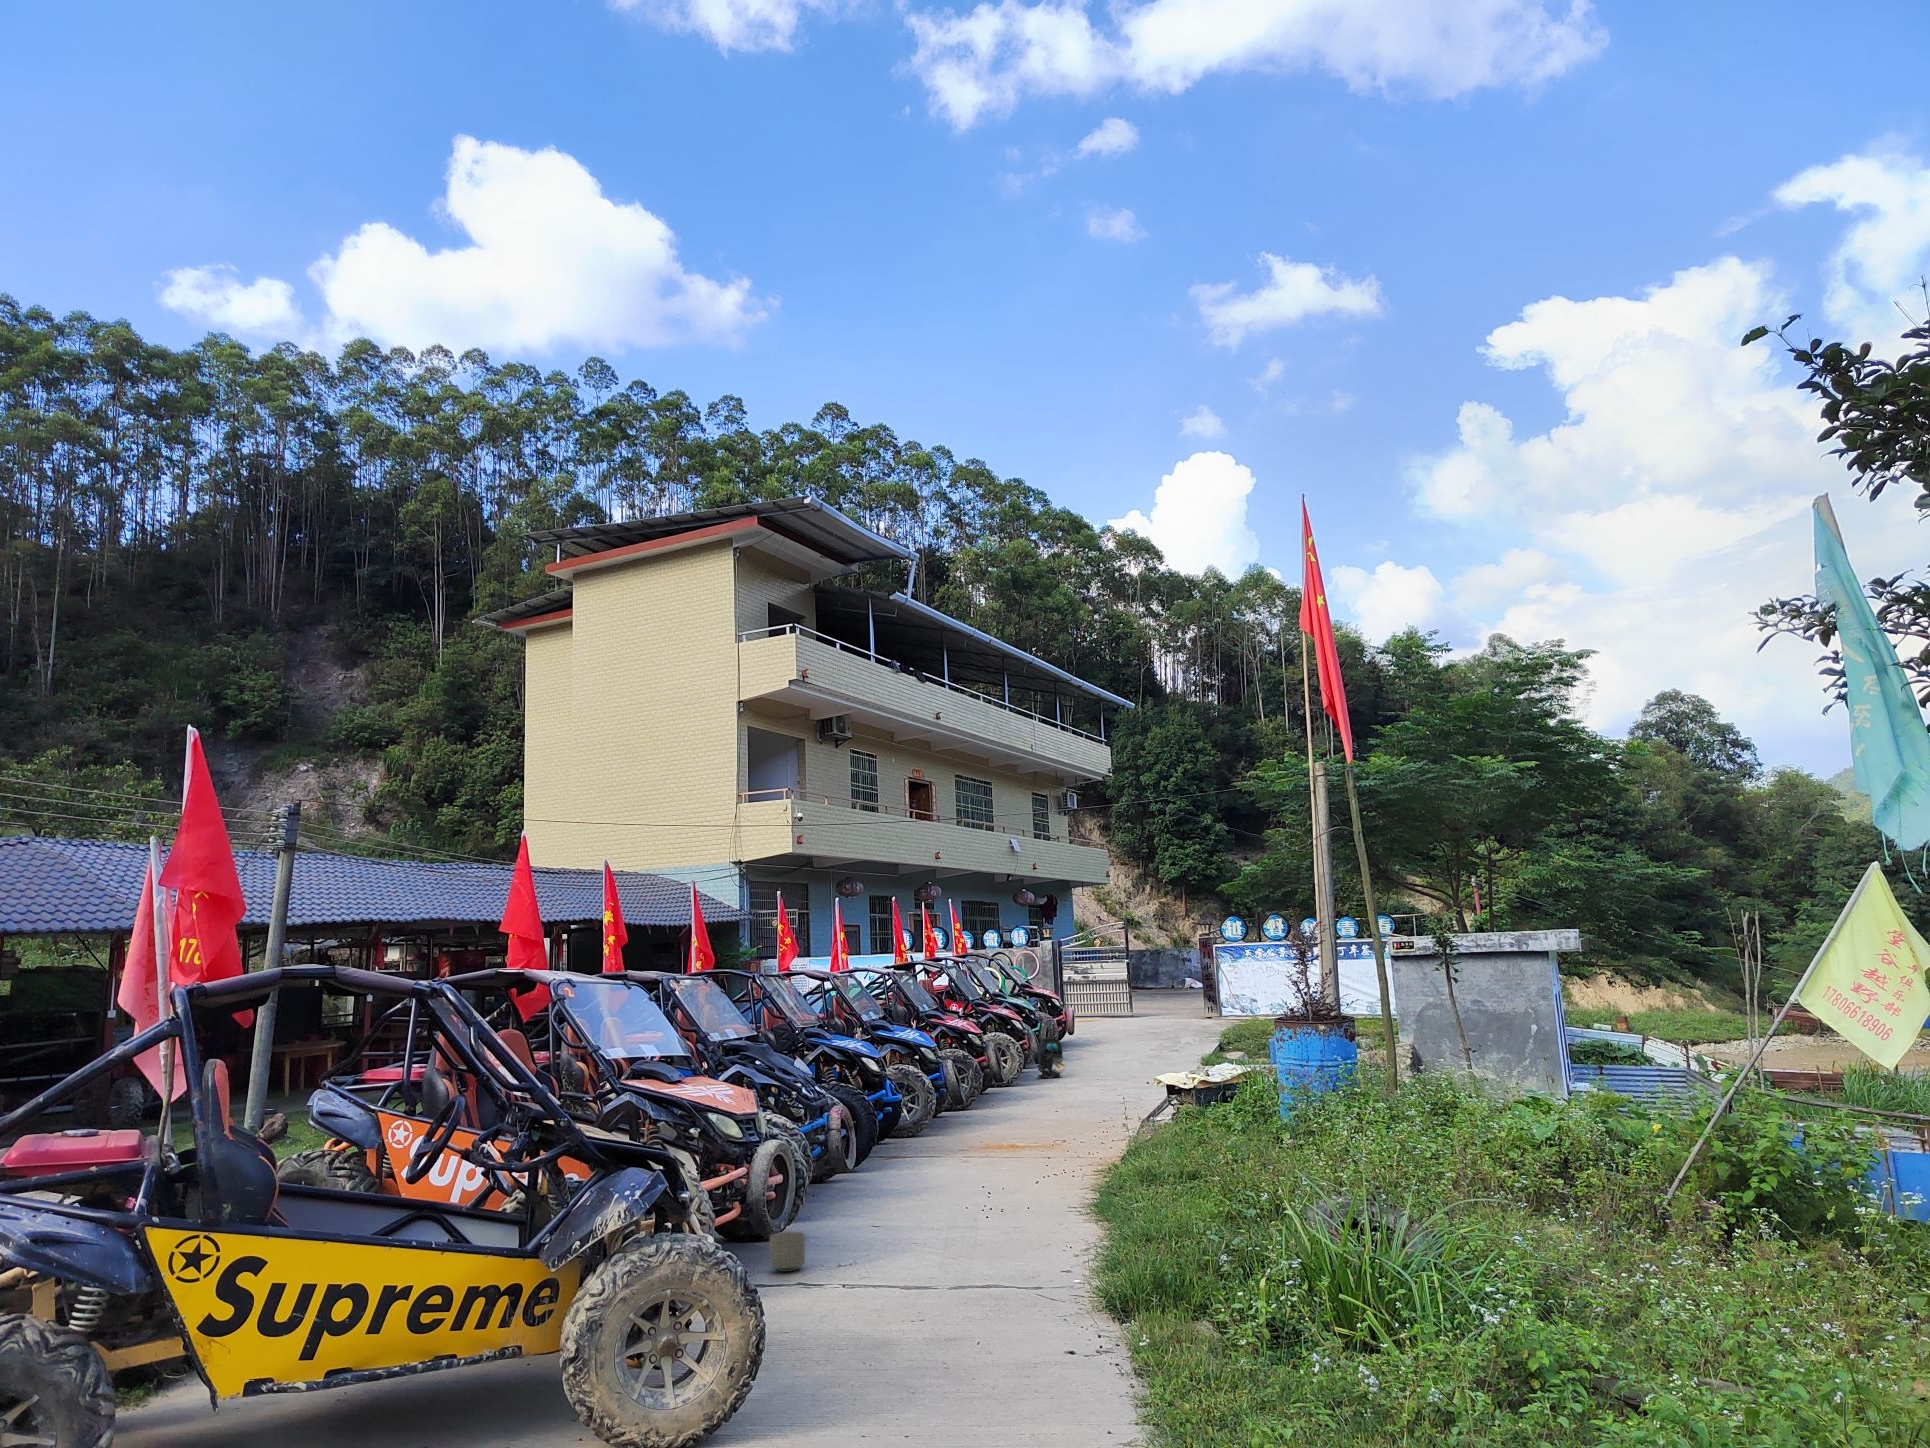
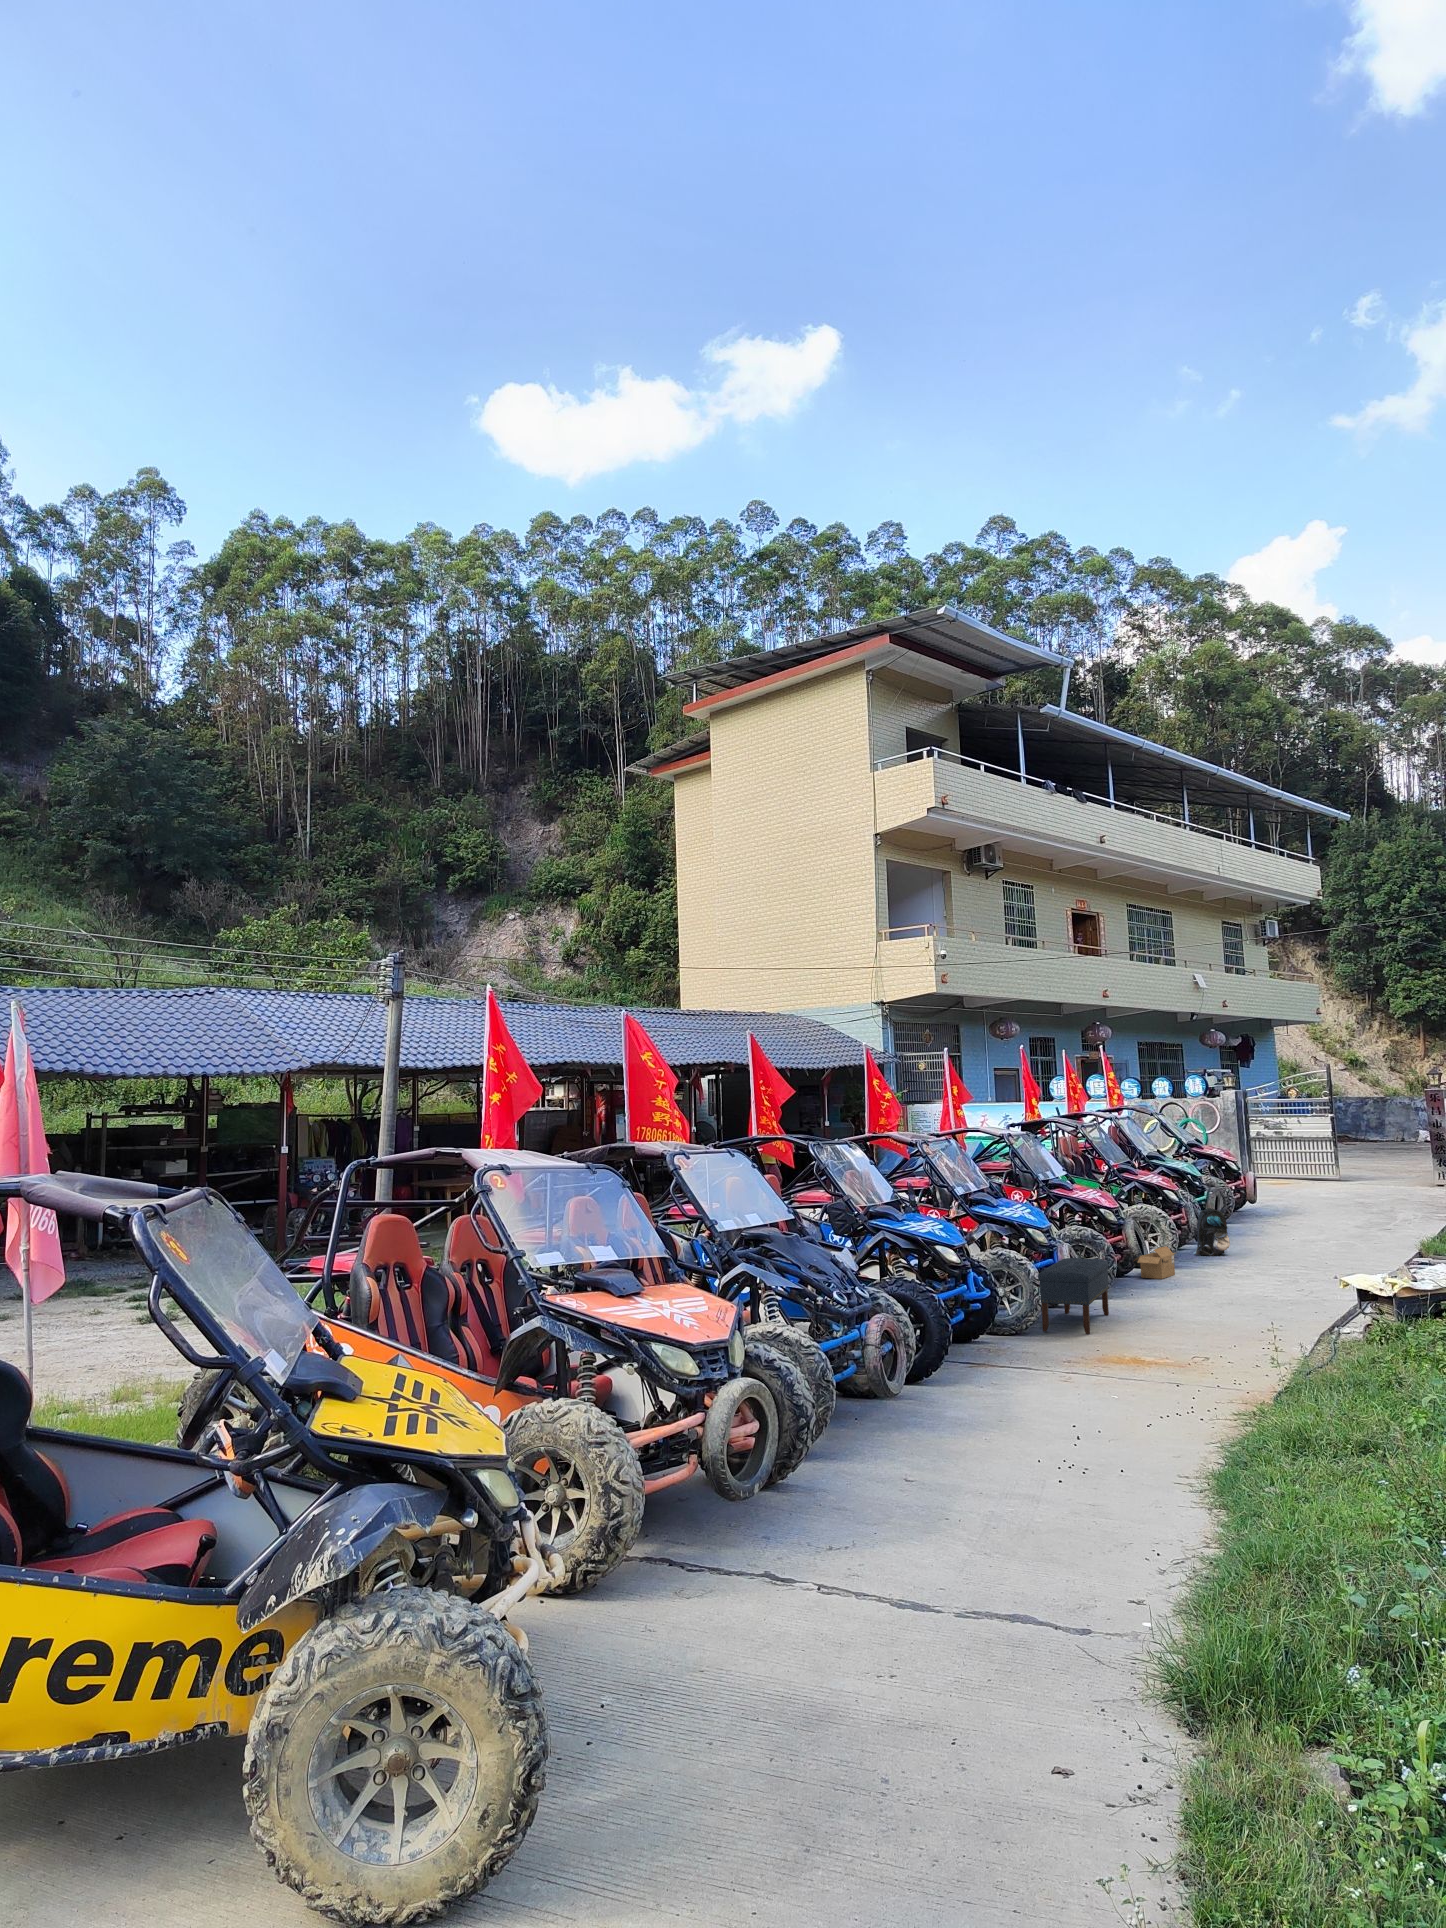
cardboard box: none [992,1068,1028,1096] -> present [1134,1246,1175,1279]
bench: none [932,1074,984,1136] -> present [1038,1258,1109,1334]
planter: present [770,1232,805,1272] -> none [755,1480,797,1530]

